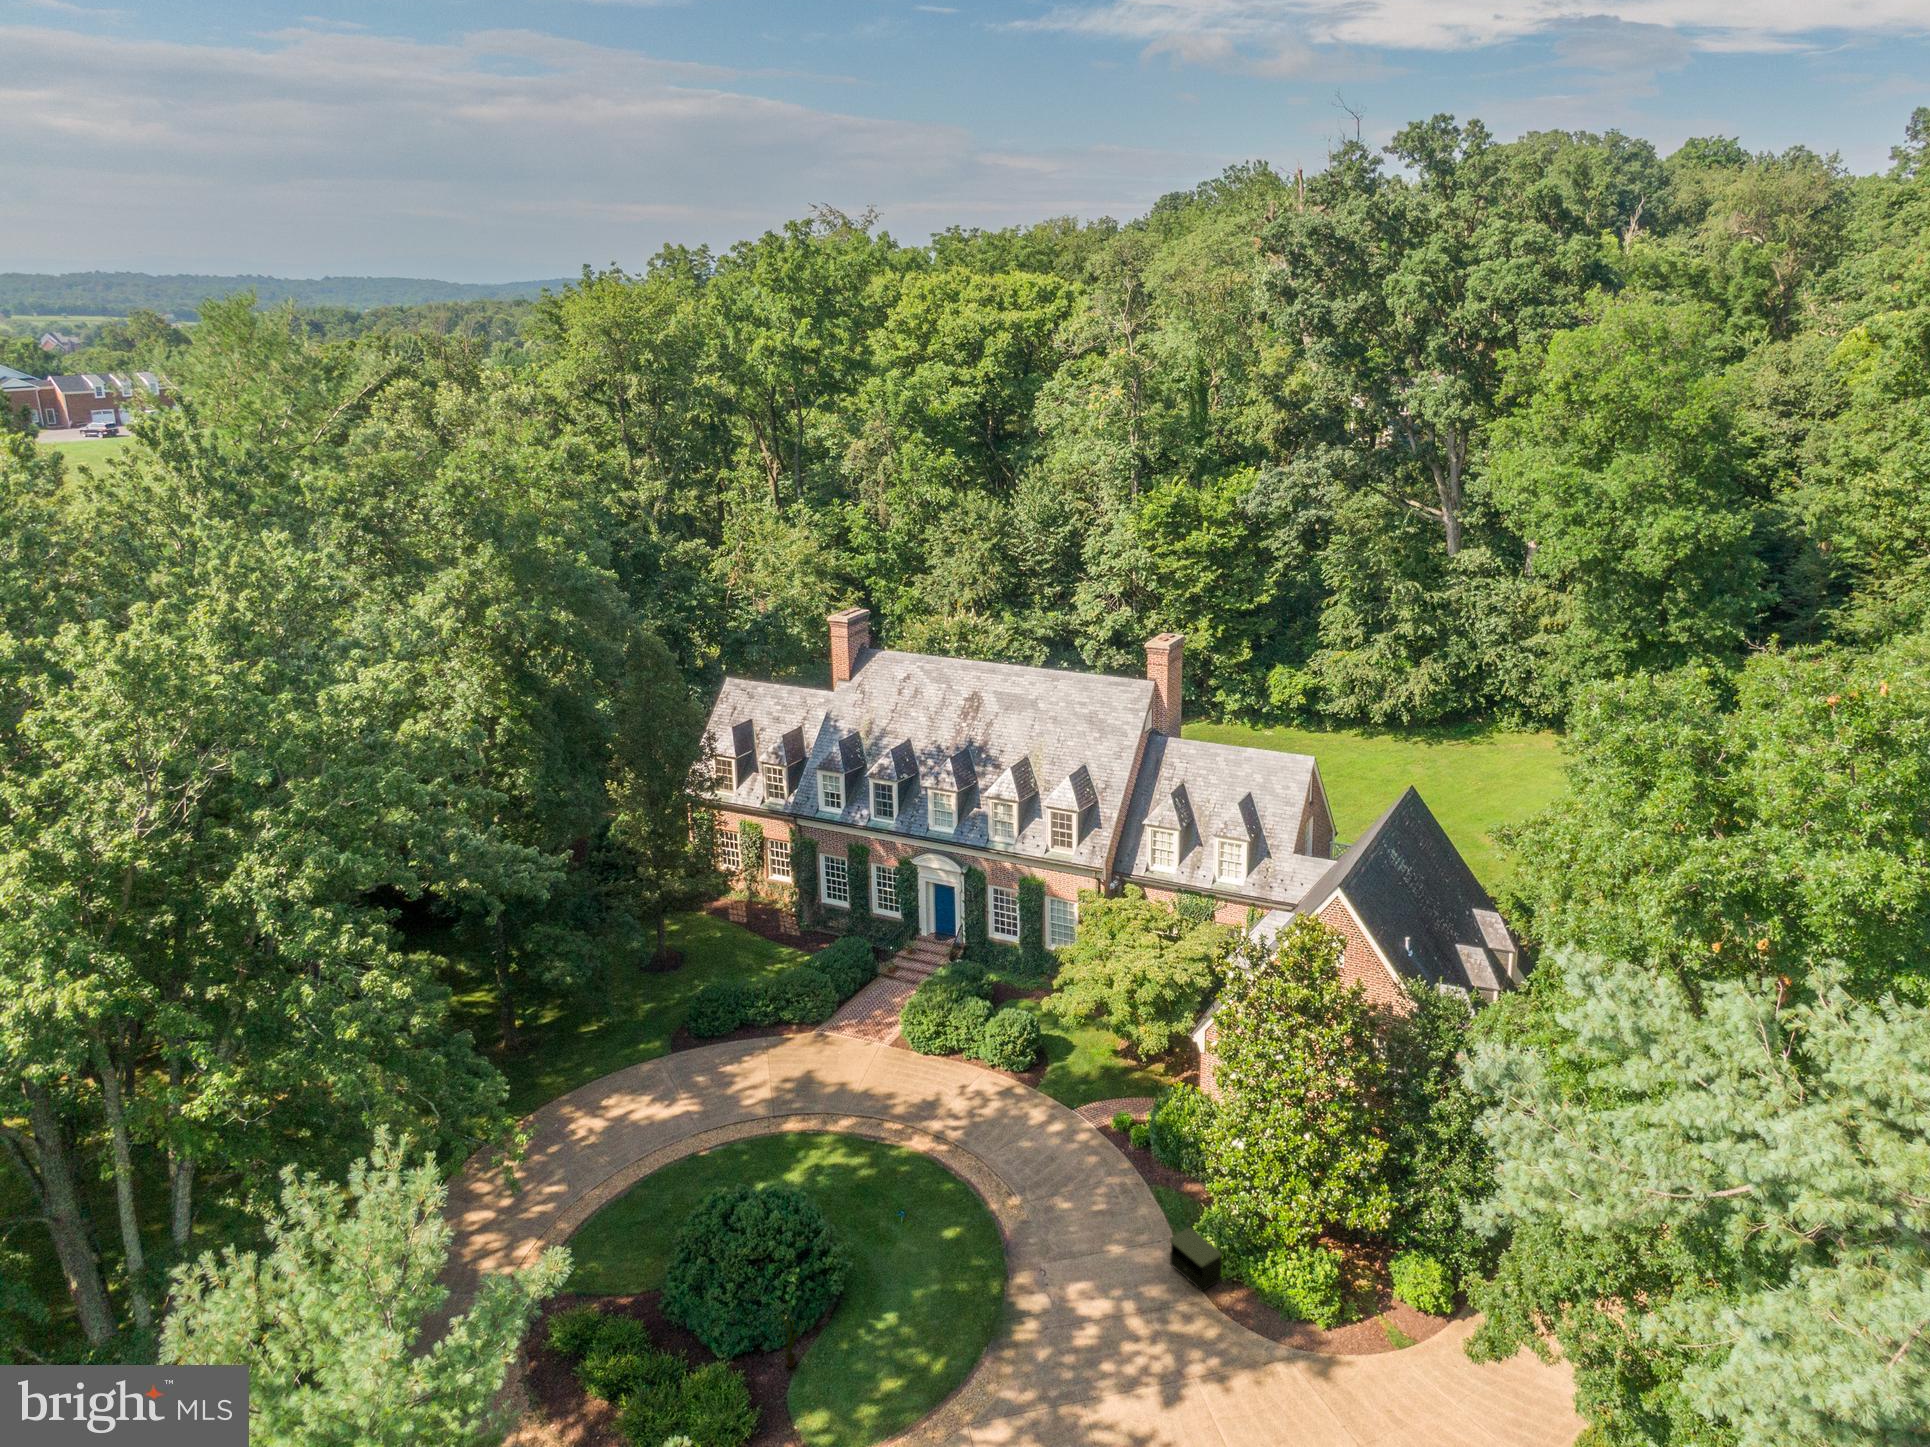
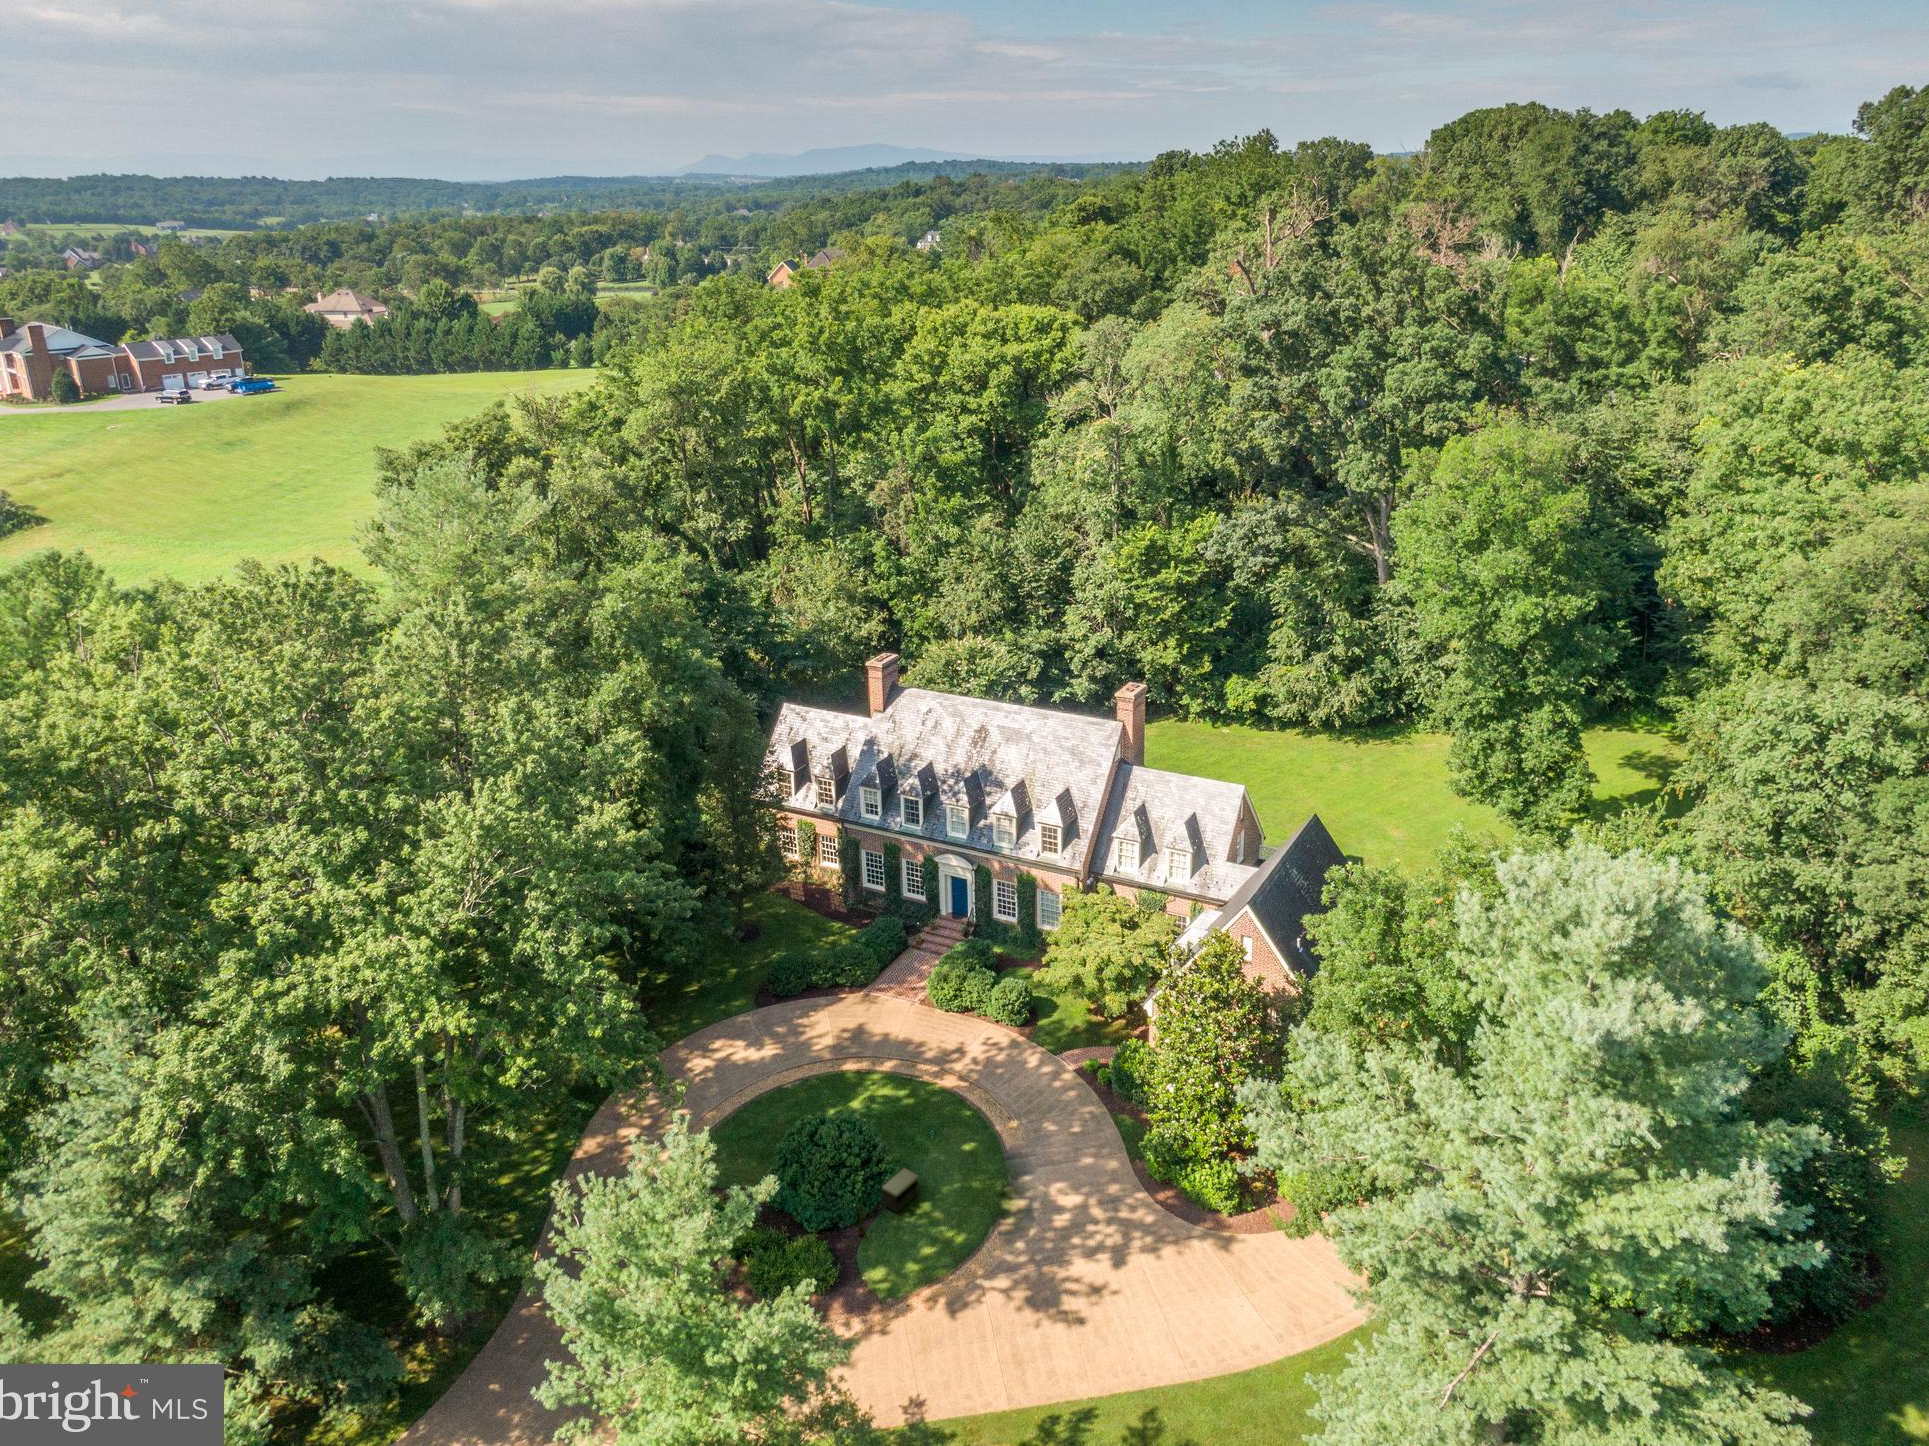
storage bench: present [1170,1228,1222,1291] -> present [882,1168,919,1212]

